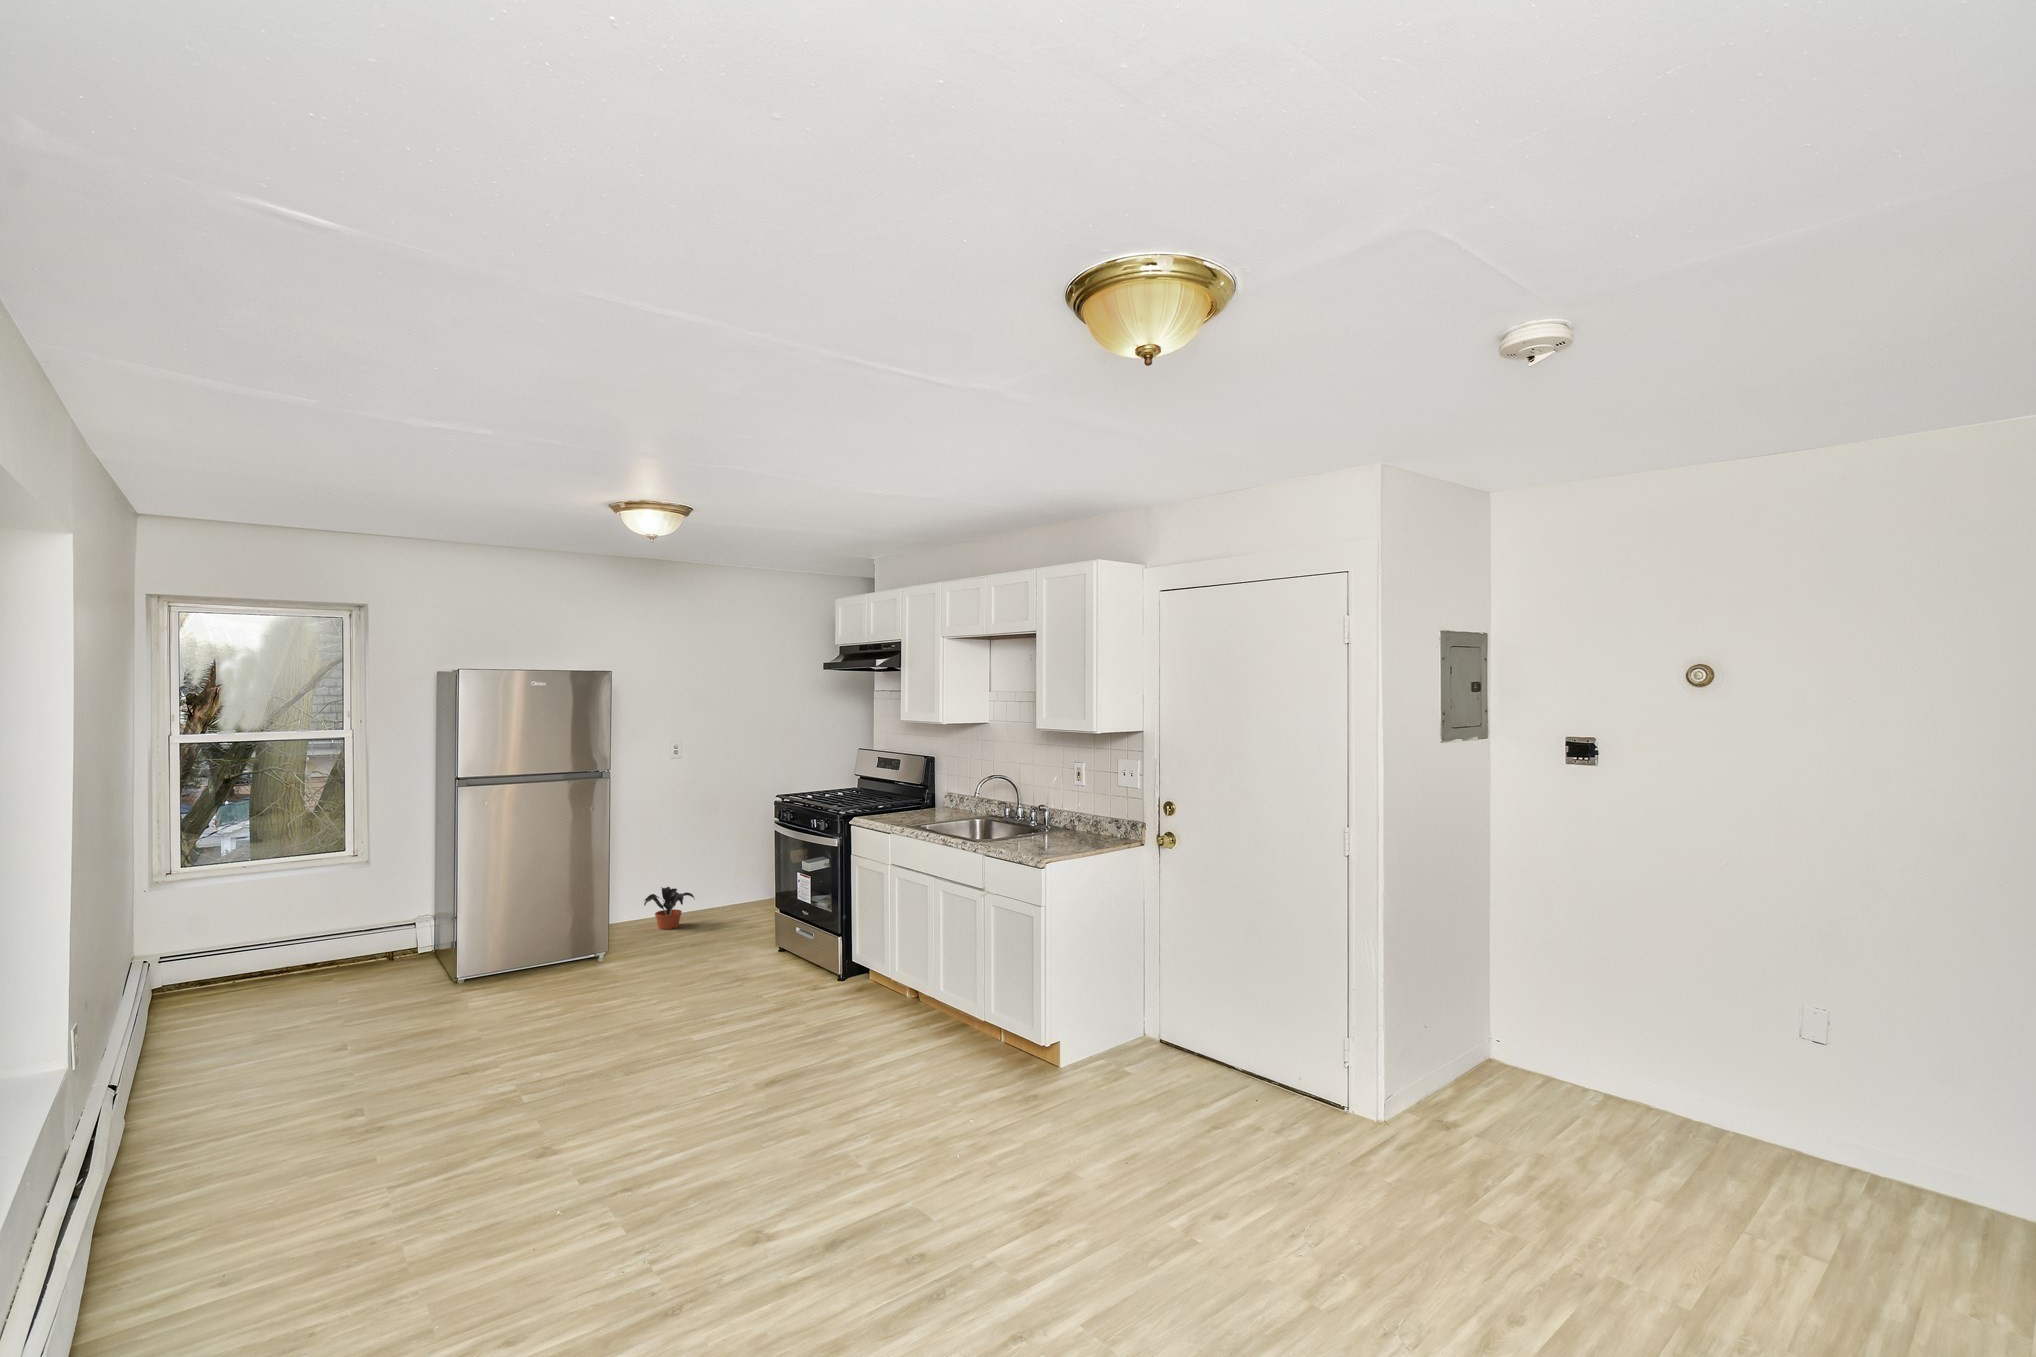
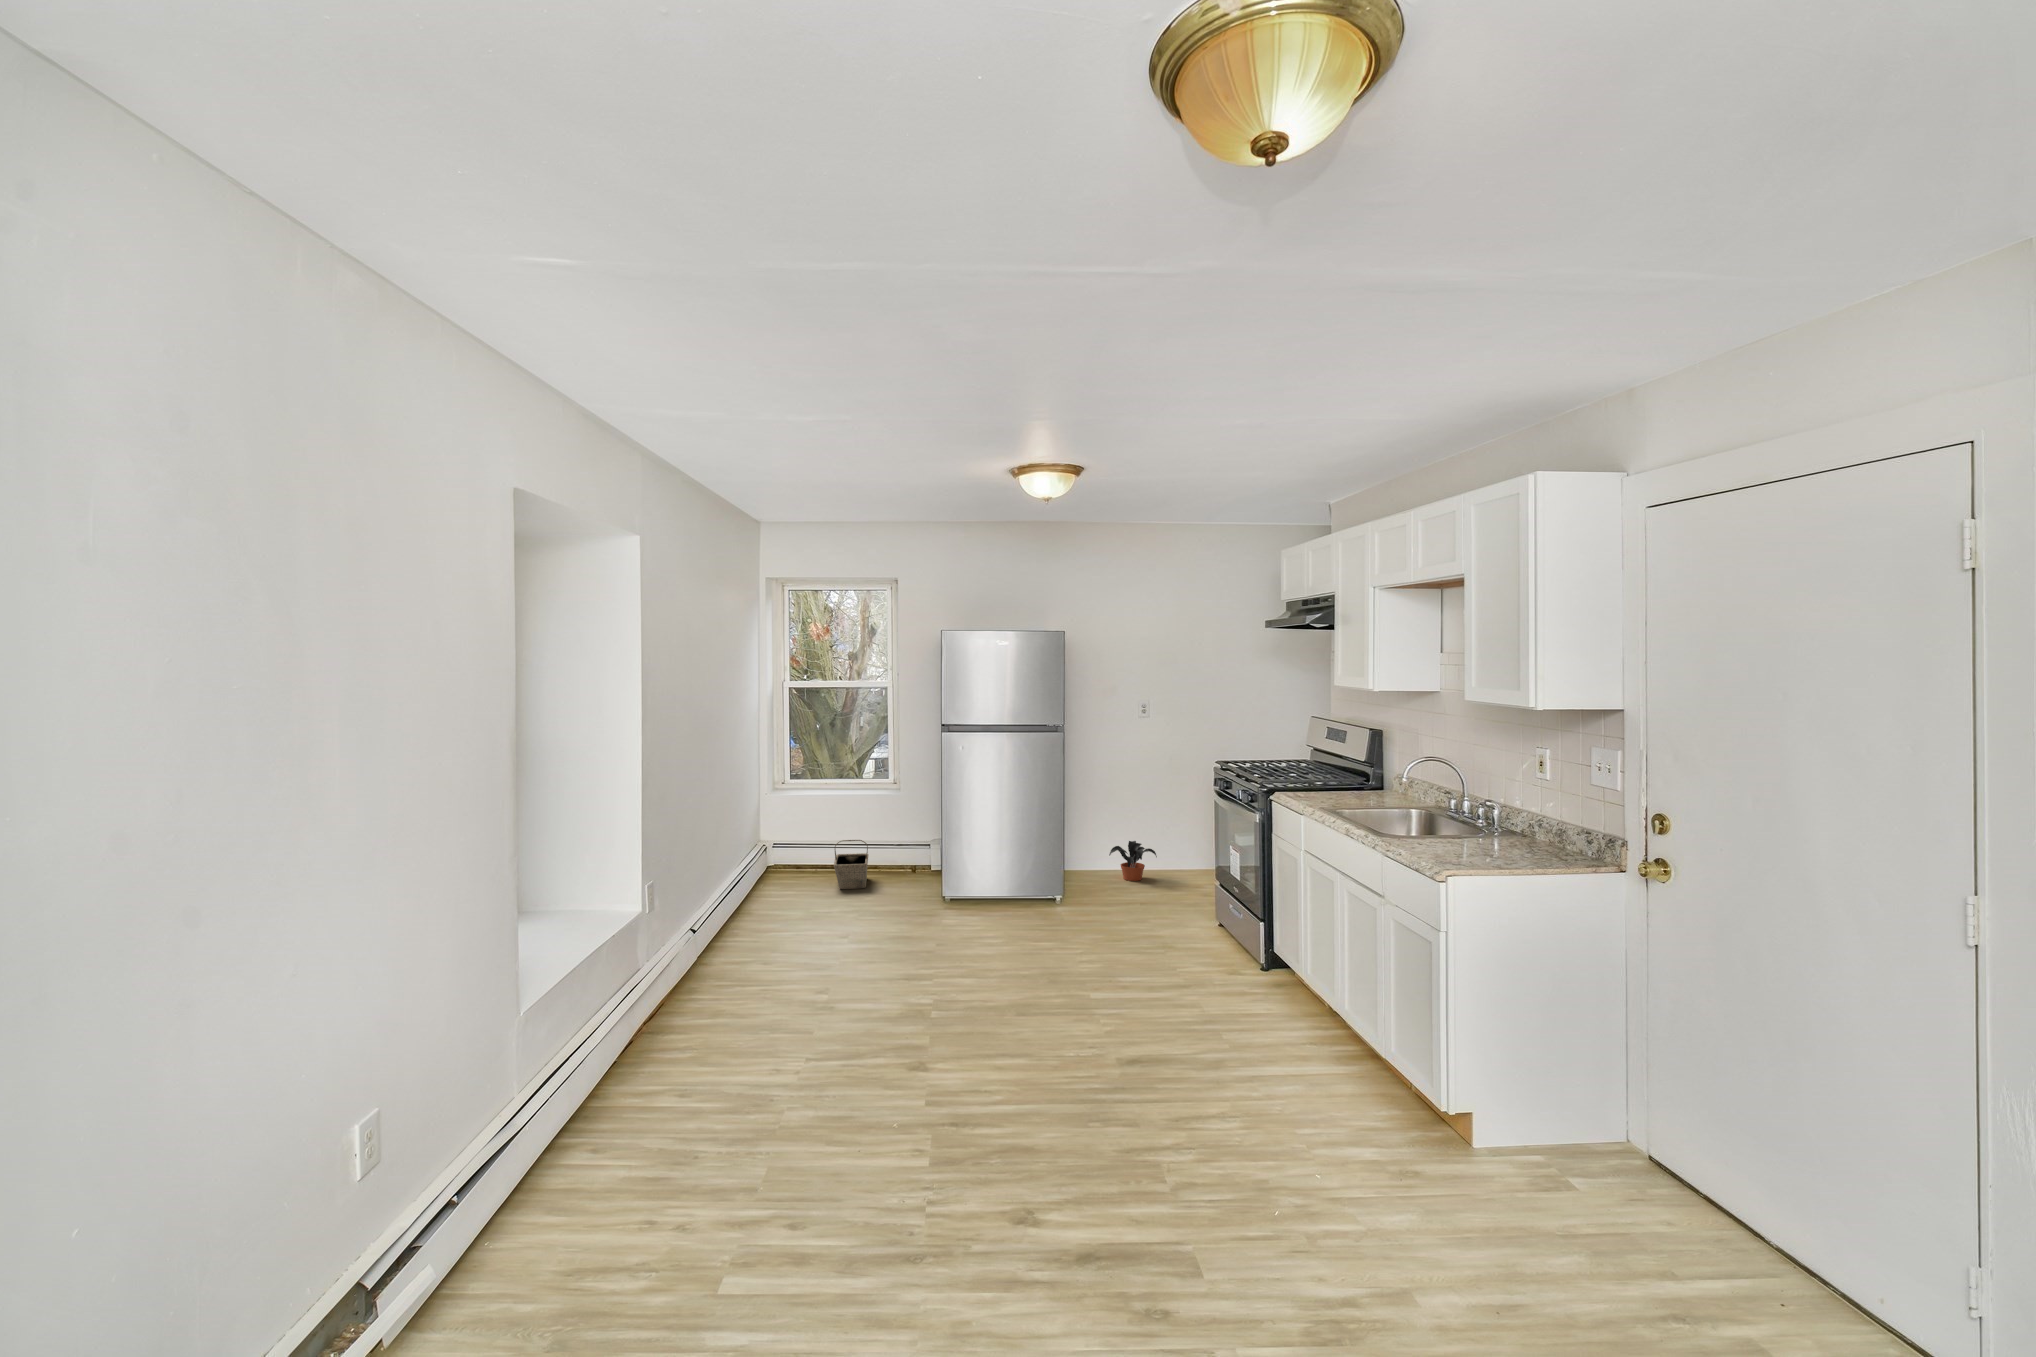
basket: none [271,930,331,997] -> present [834,840,868,889]

